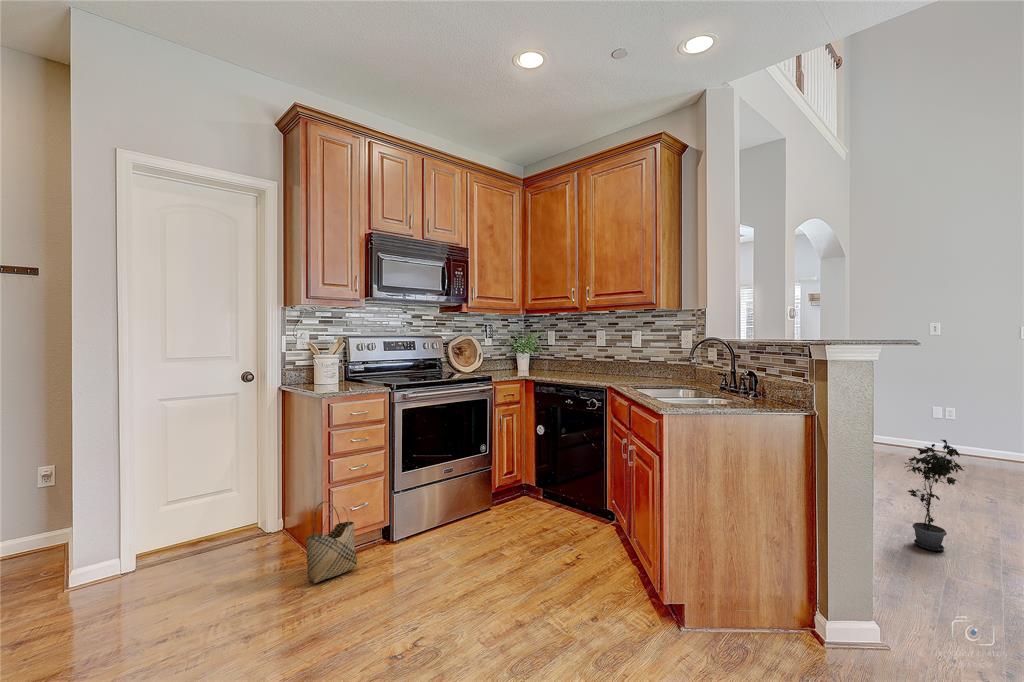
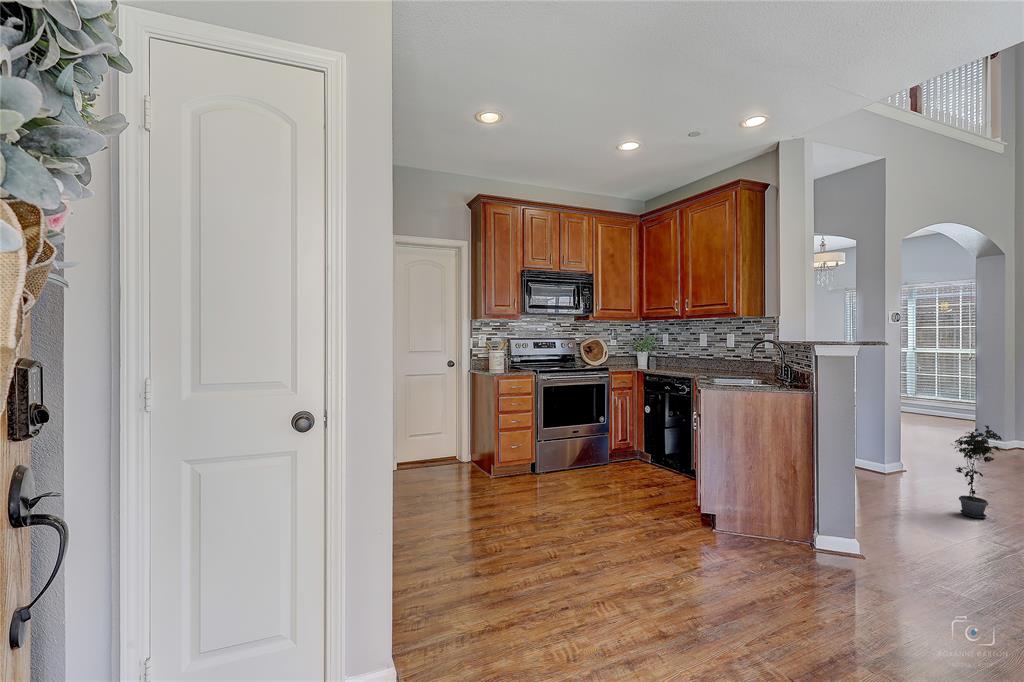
woven basket: present [305,501,357,583] -> none [486,440,515,486]

